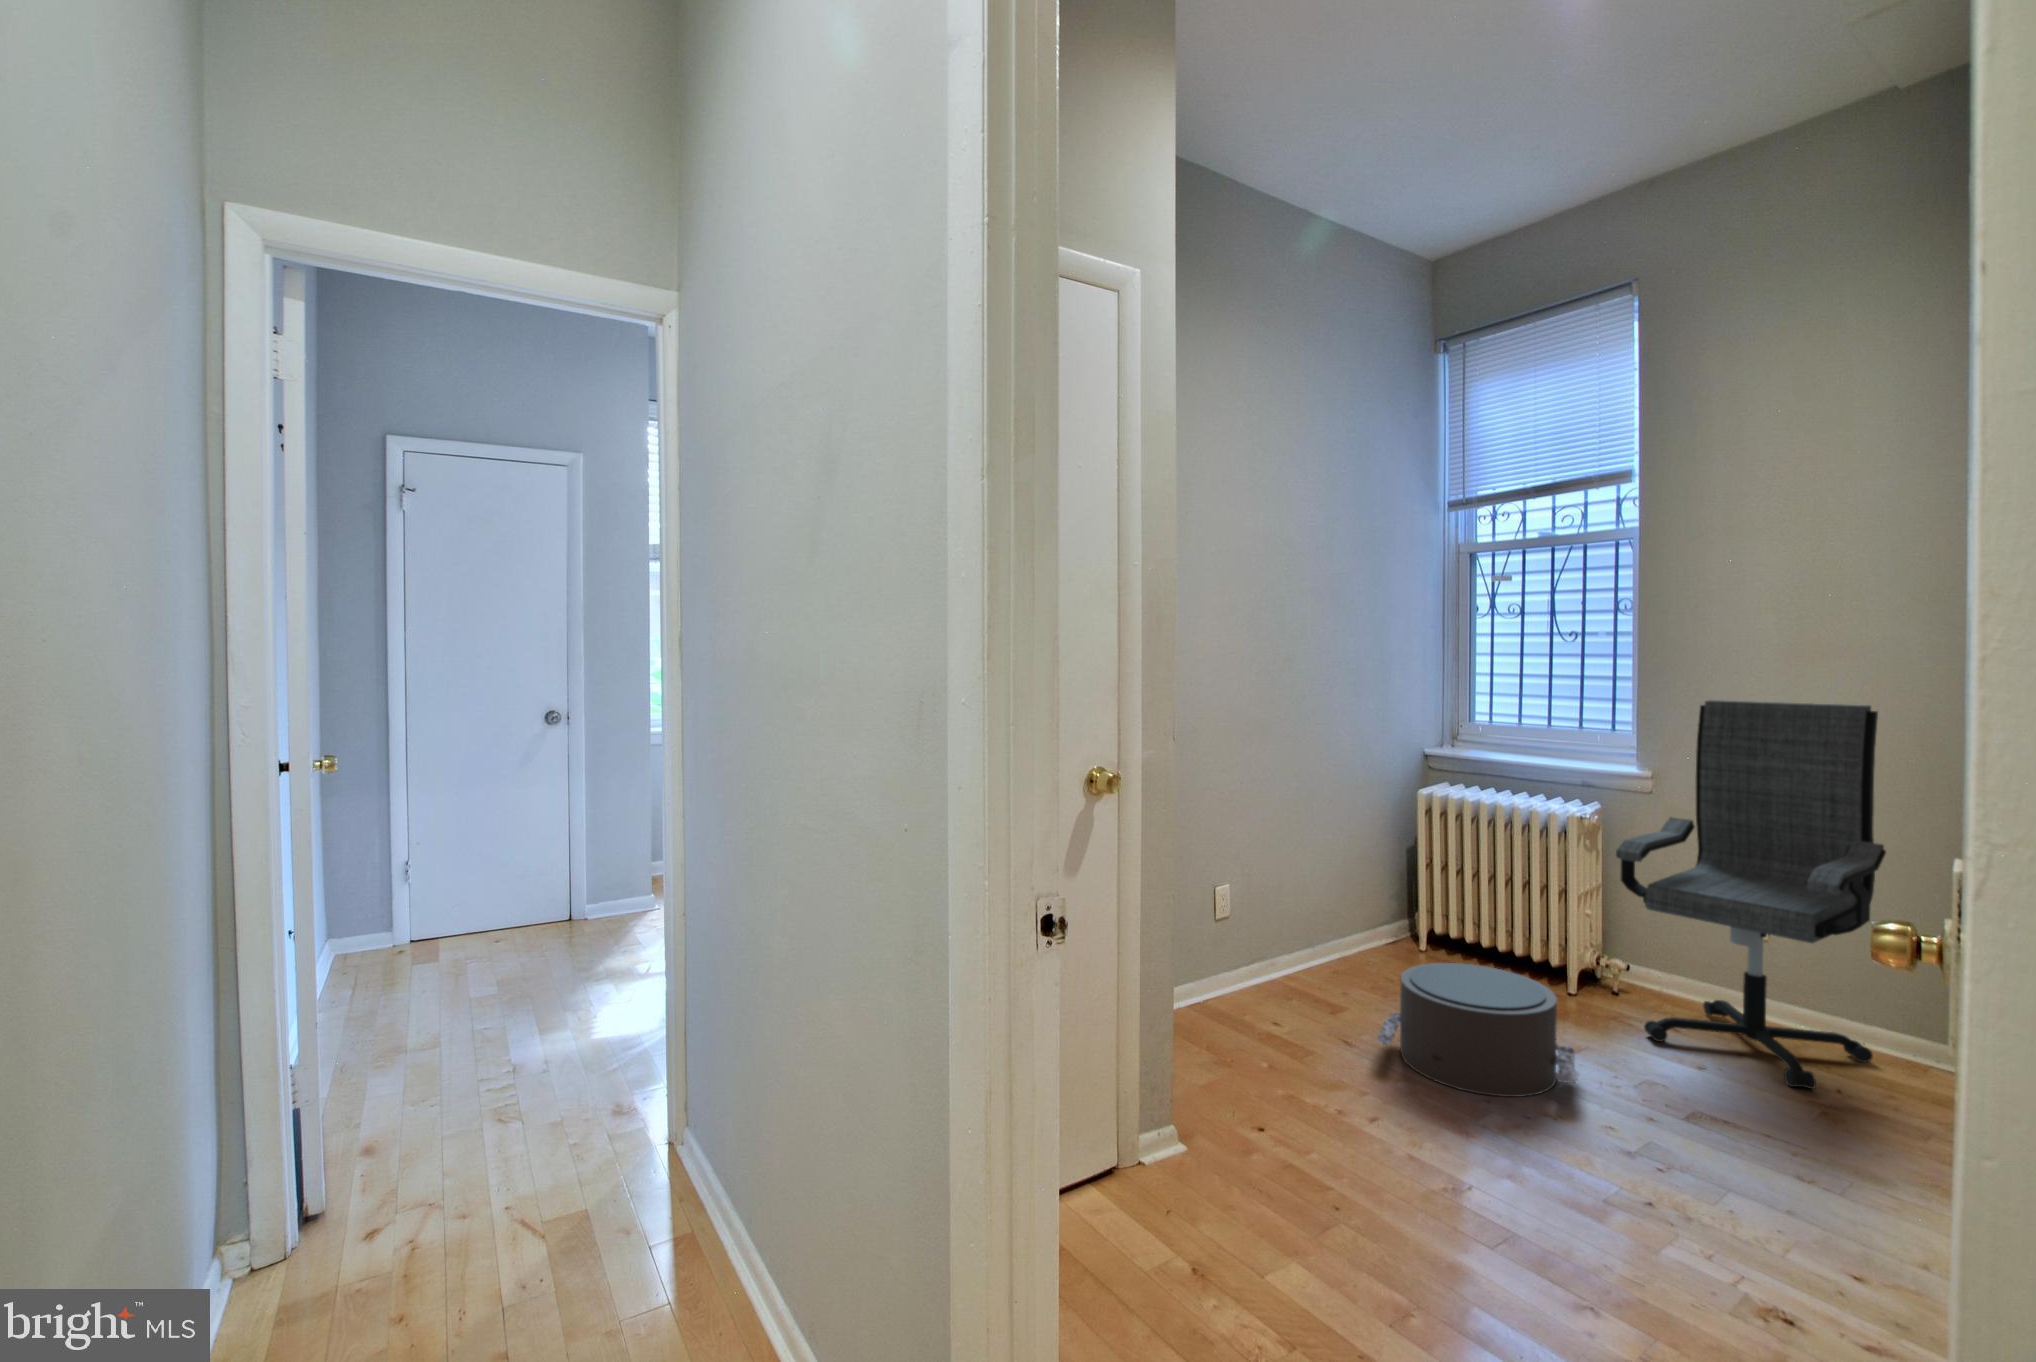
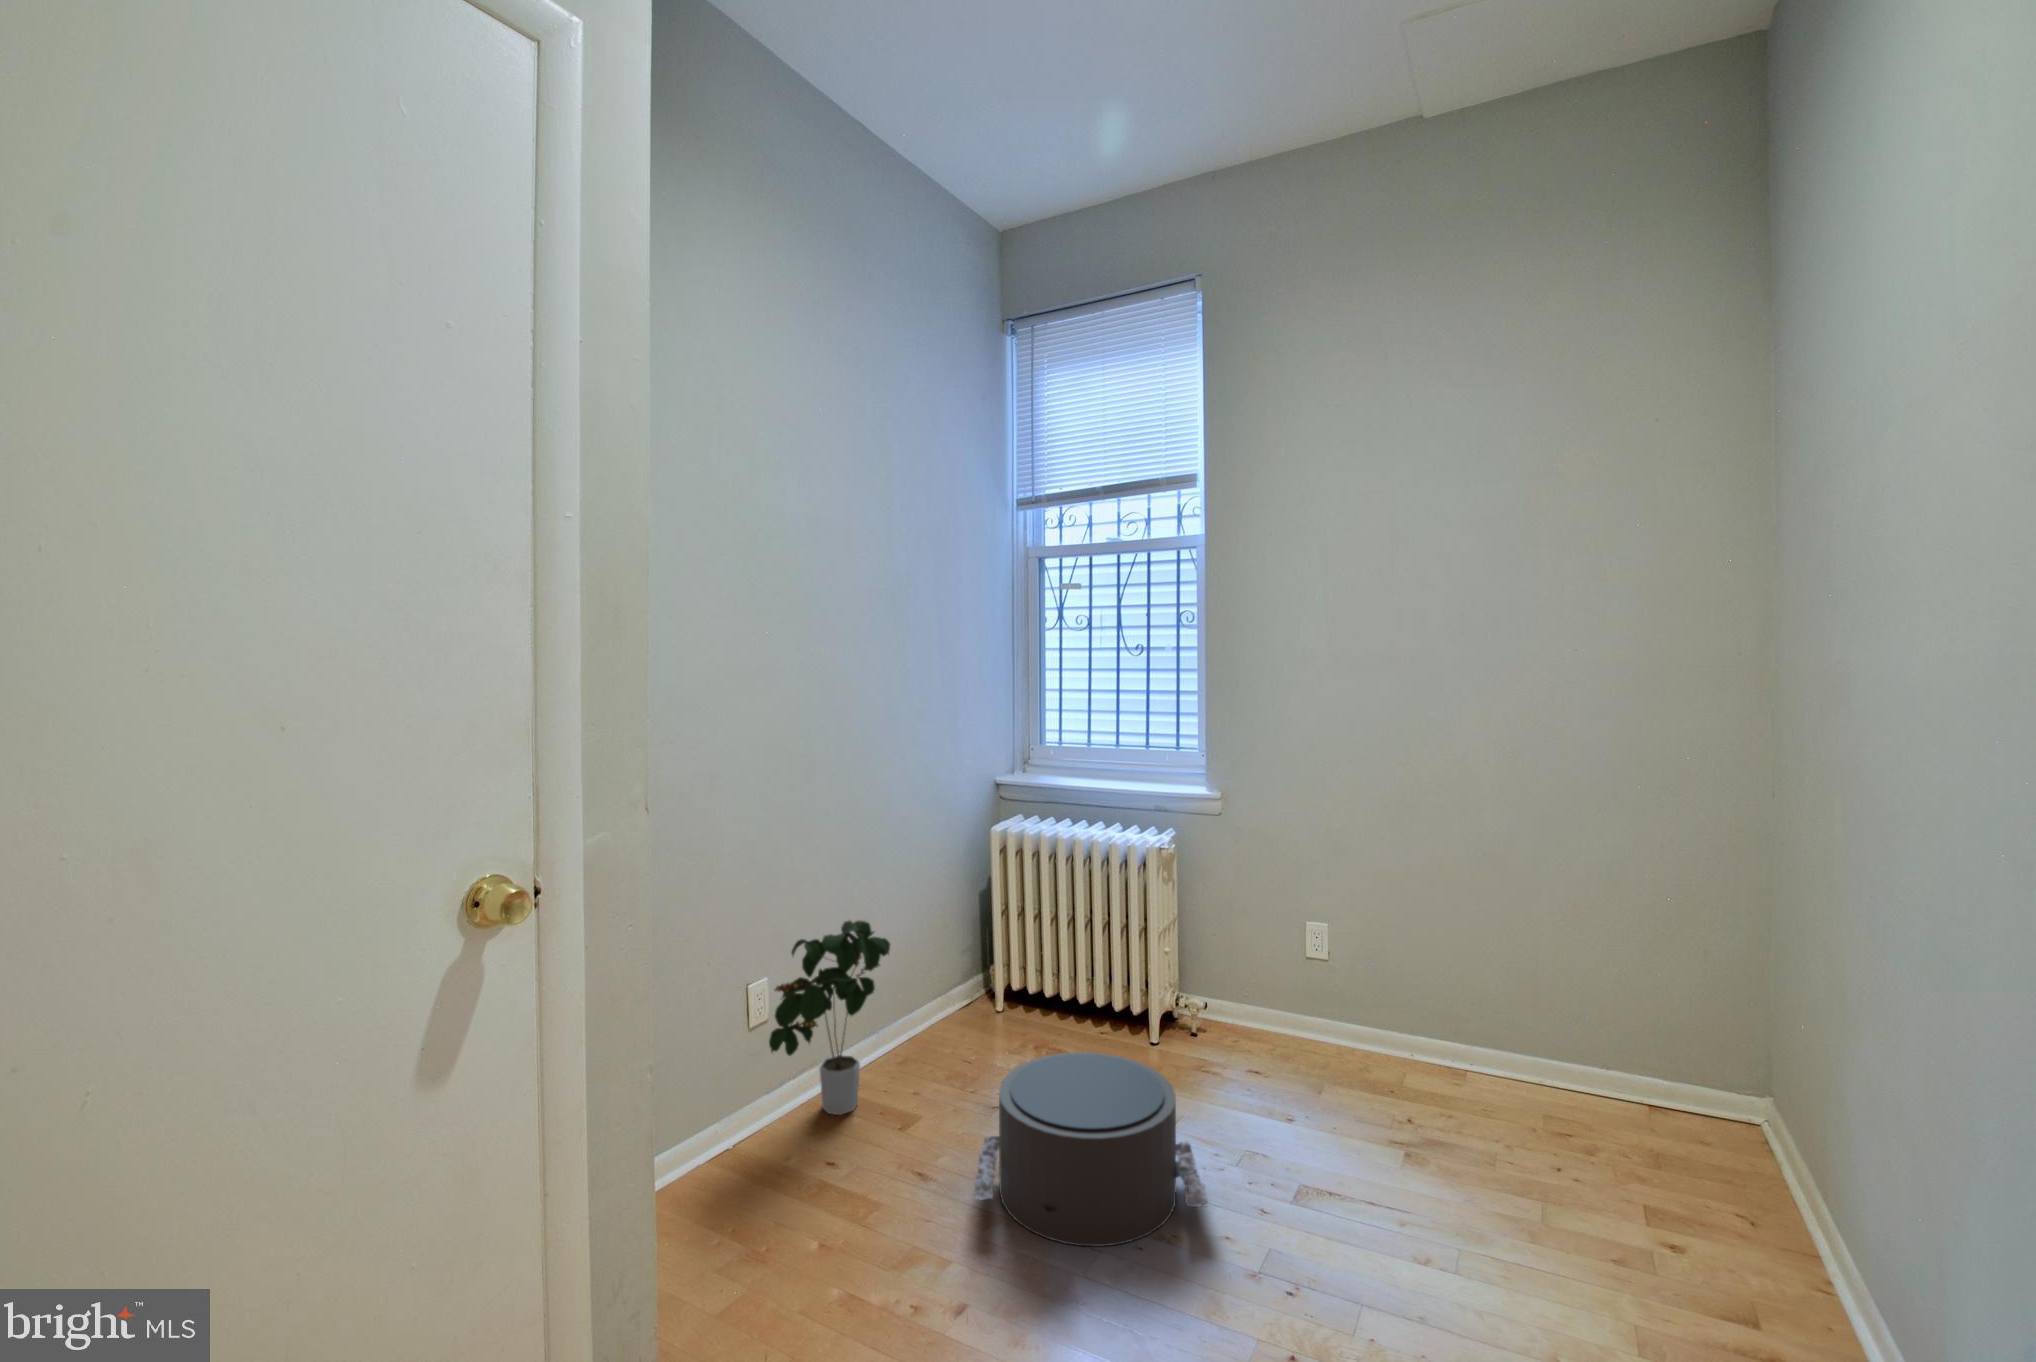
office chair: present [1616,700,1886,1089] -> none [1210,717,1436,1132]
potted plant: none [1227,846,1322,989] -> present [769,921,890,1115]

